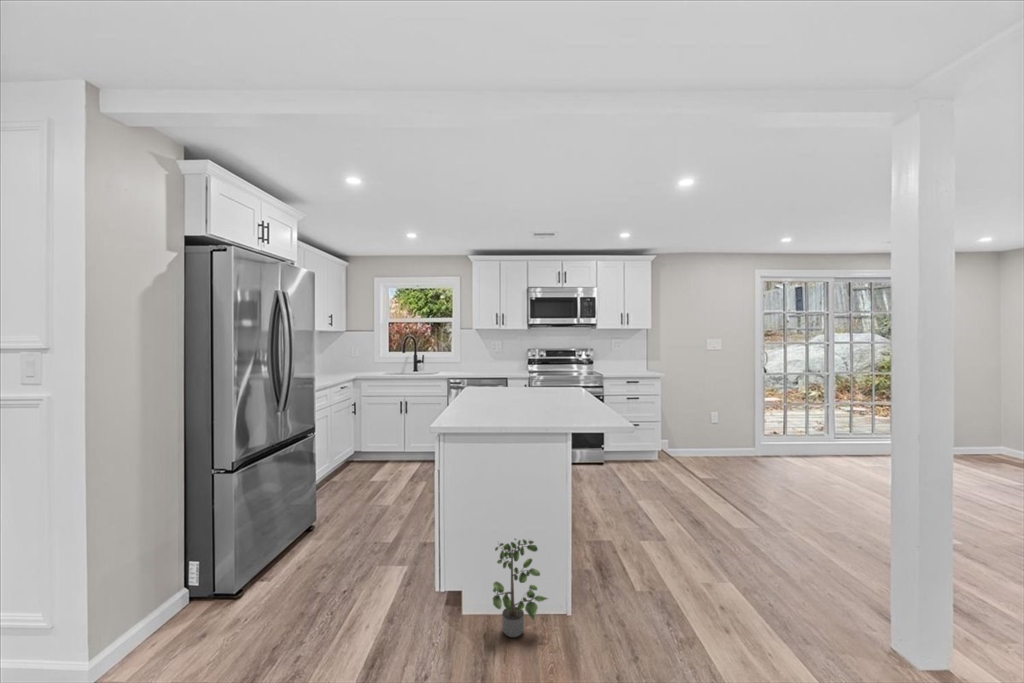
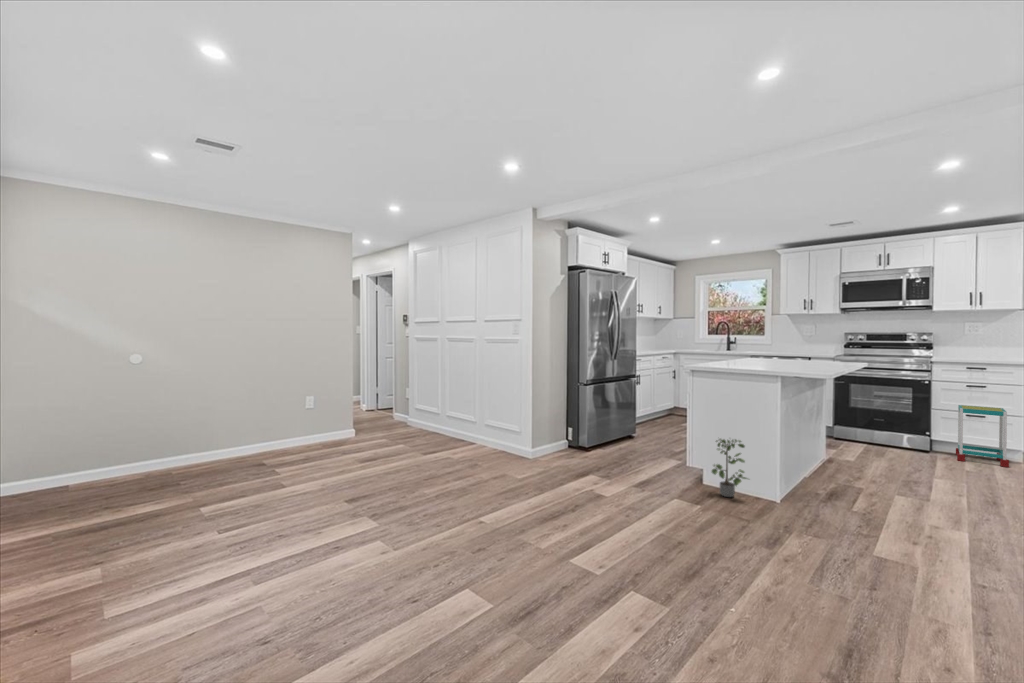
side table: none [618,414,657,466] -> present [956,405,1009,467]

